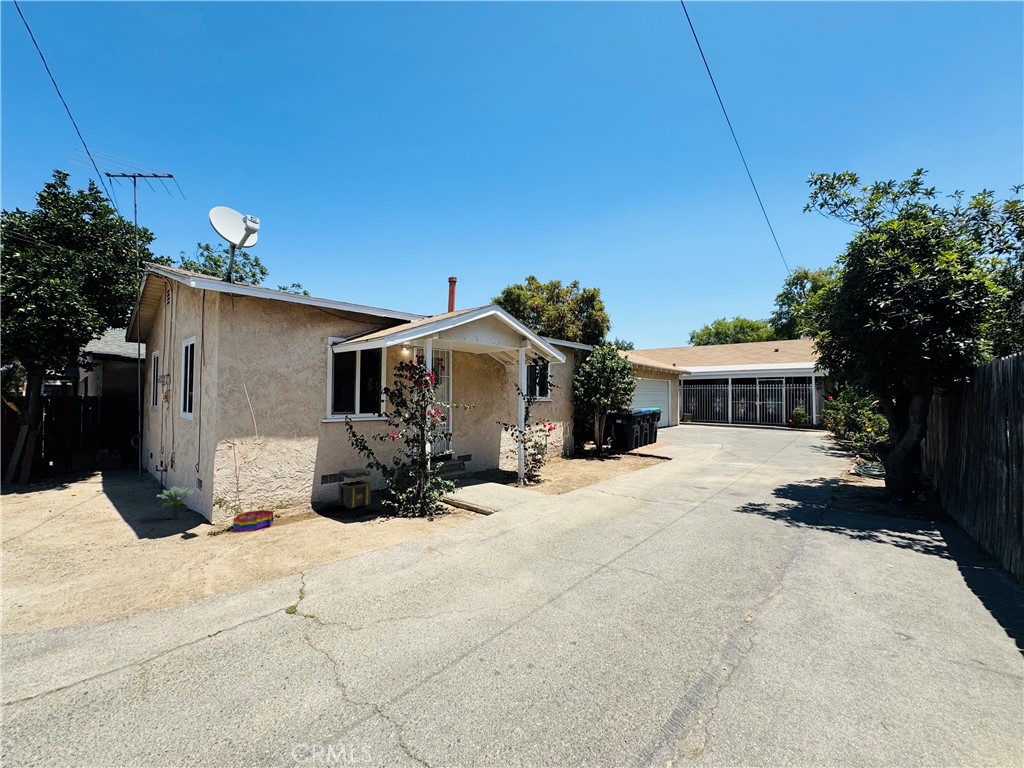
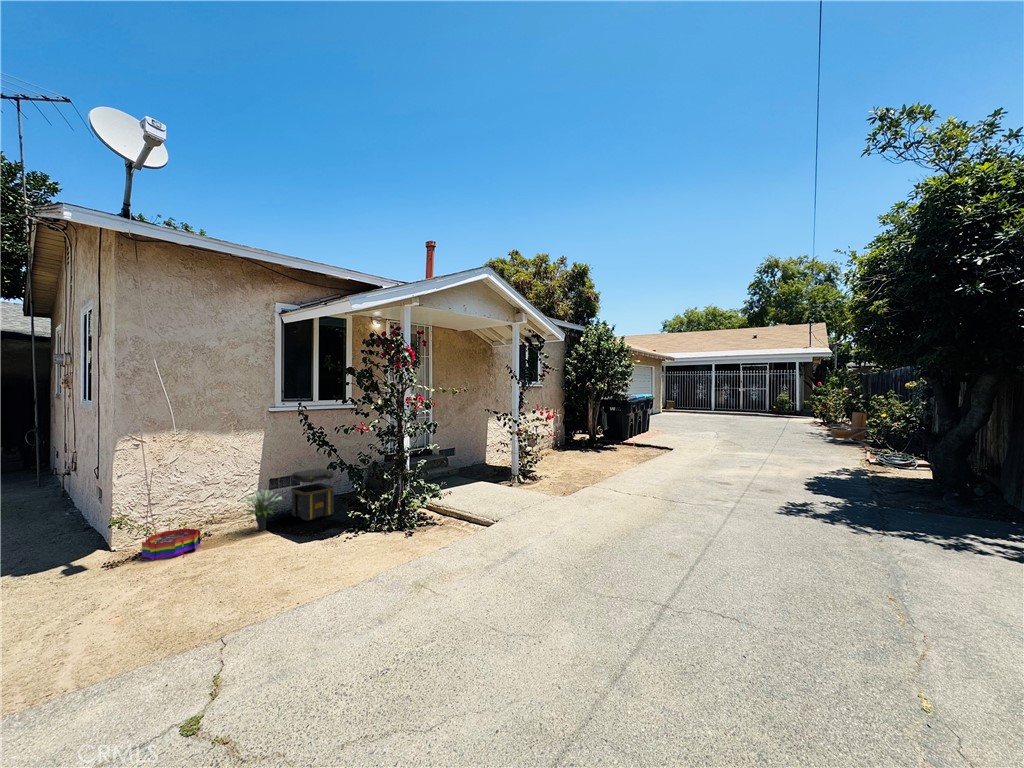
lounge chair: none [828,427,865,459] -> present [829,412,871,446]
potted plant: present [157,486,194,519] -> present [240,490,282,531]

